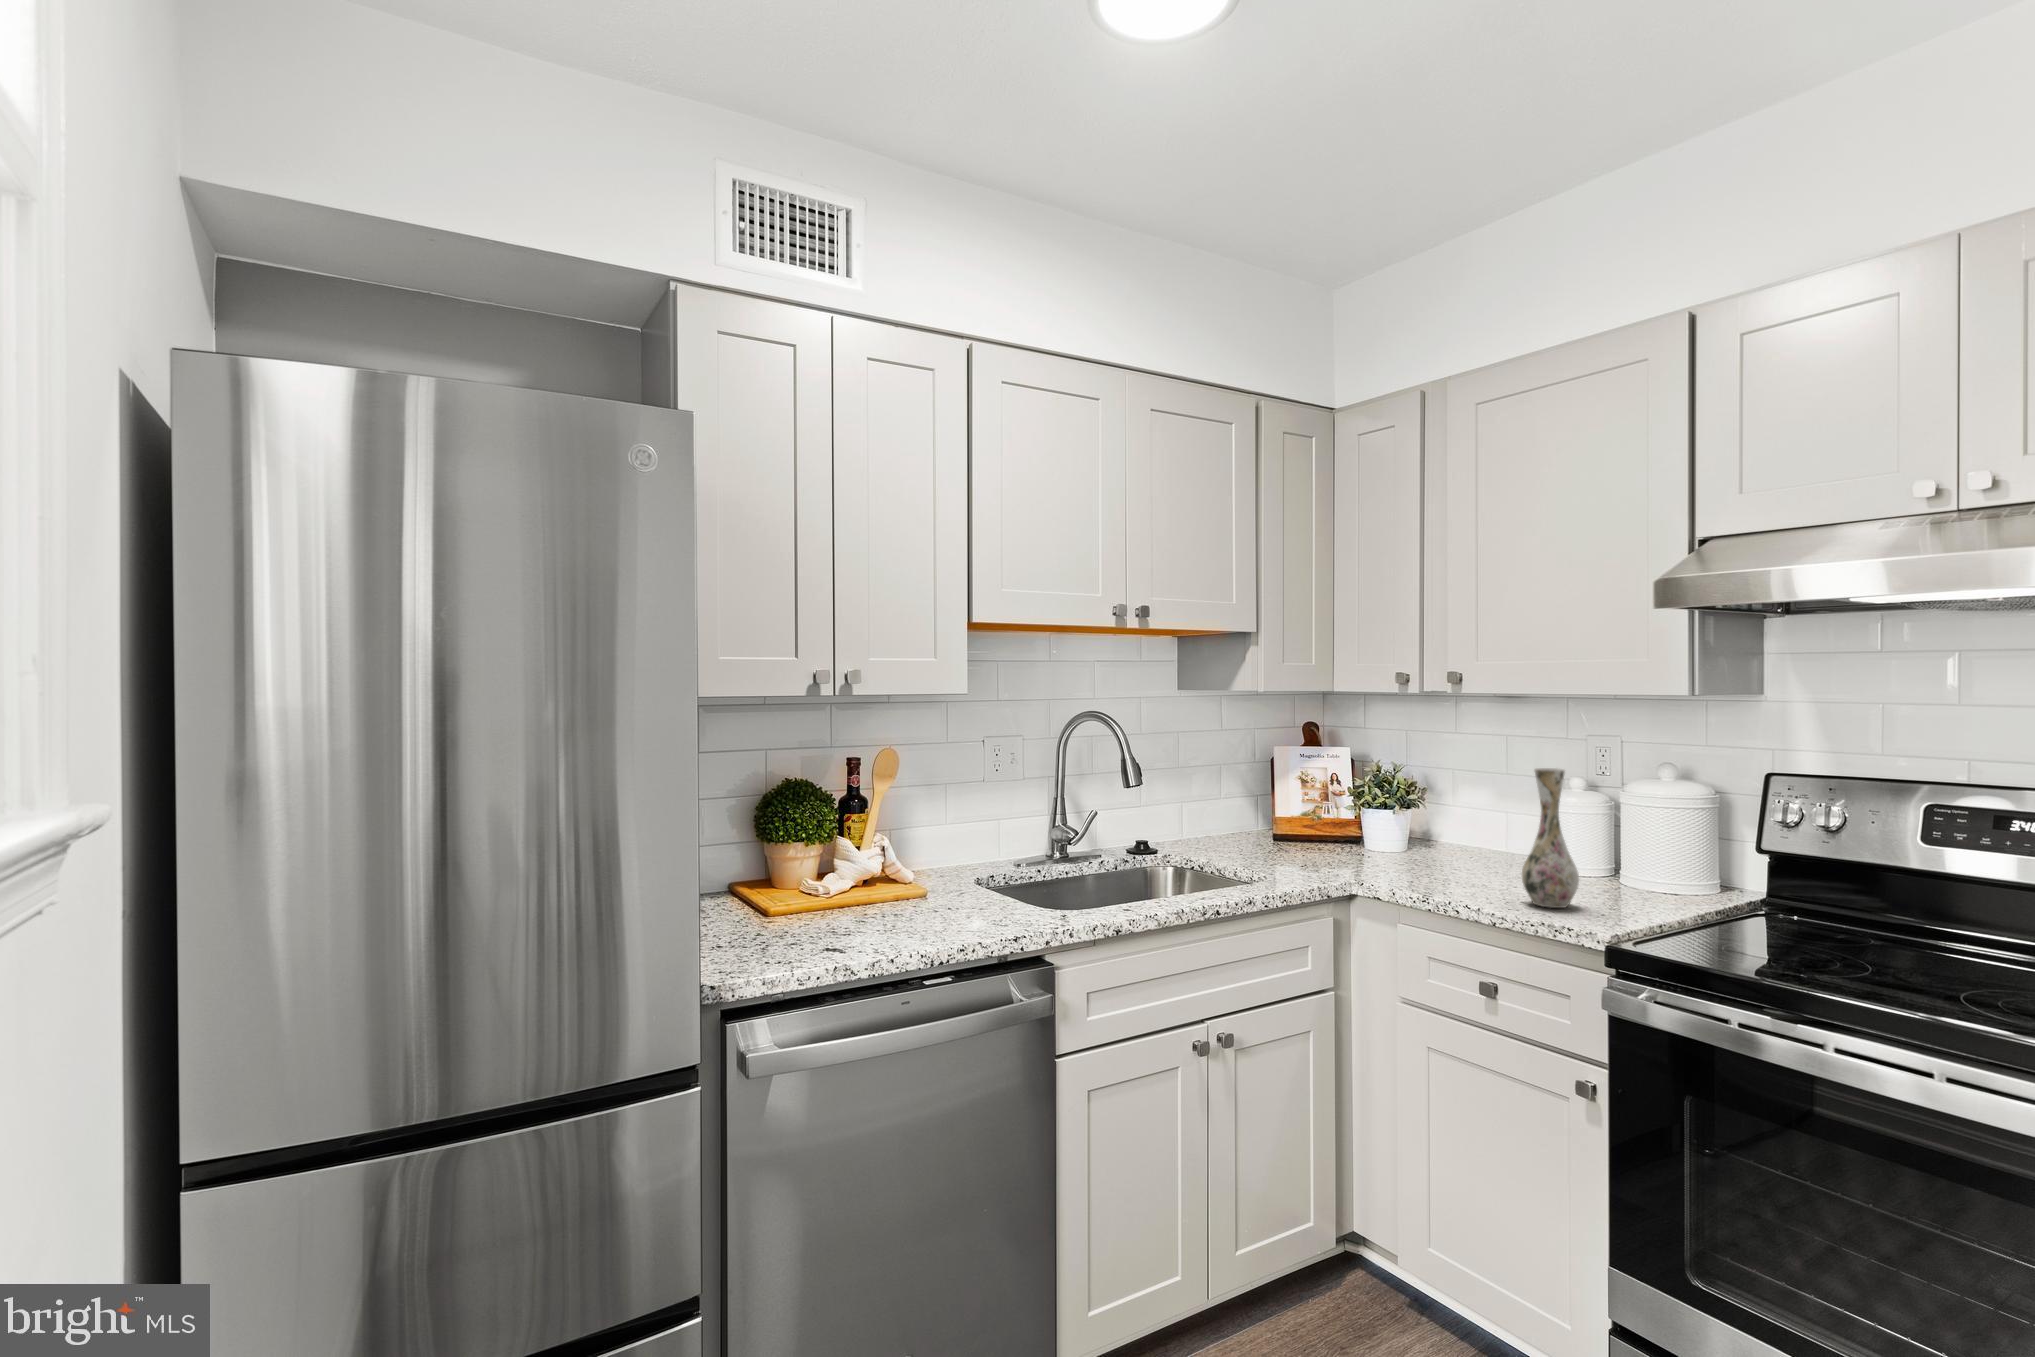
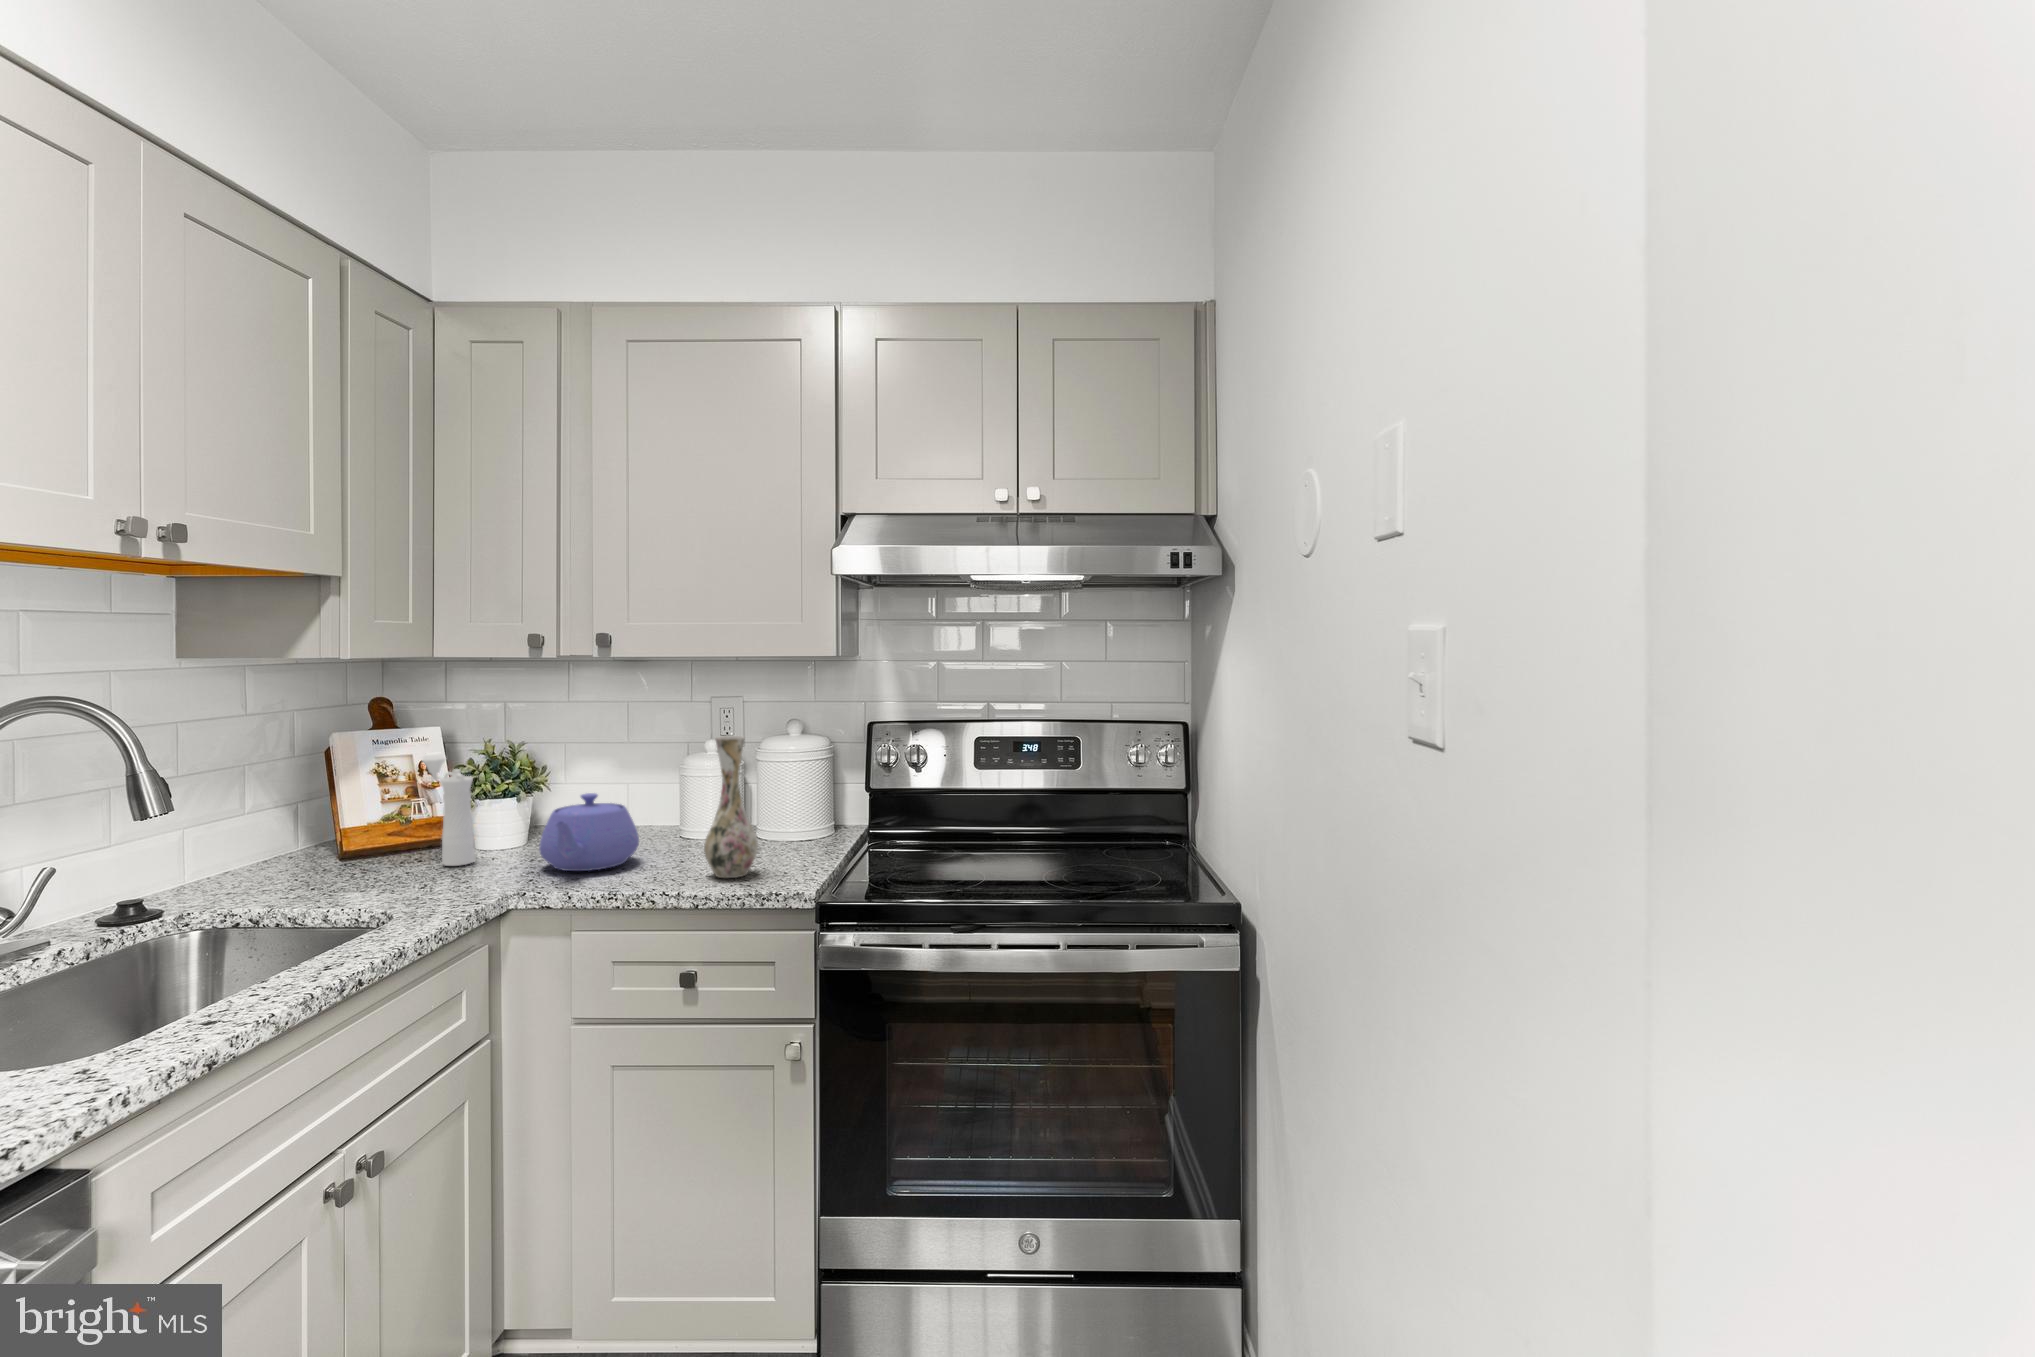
pepper mill: none [1323,766,1353,857] -> present [422,753,475,866]
teapot: none [1391,811,1479,879] -> present [539,793,639,871]

